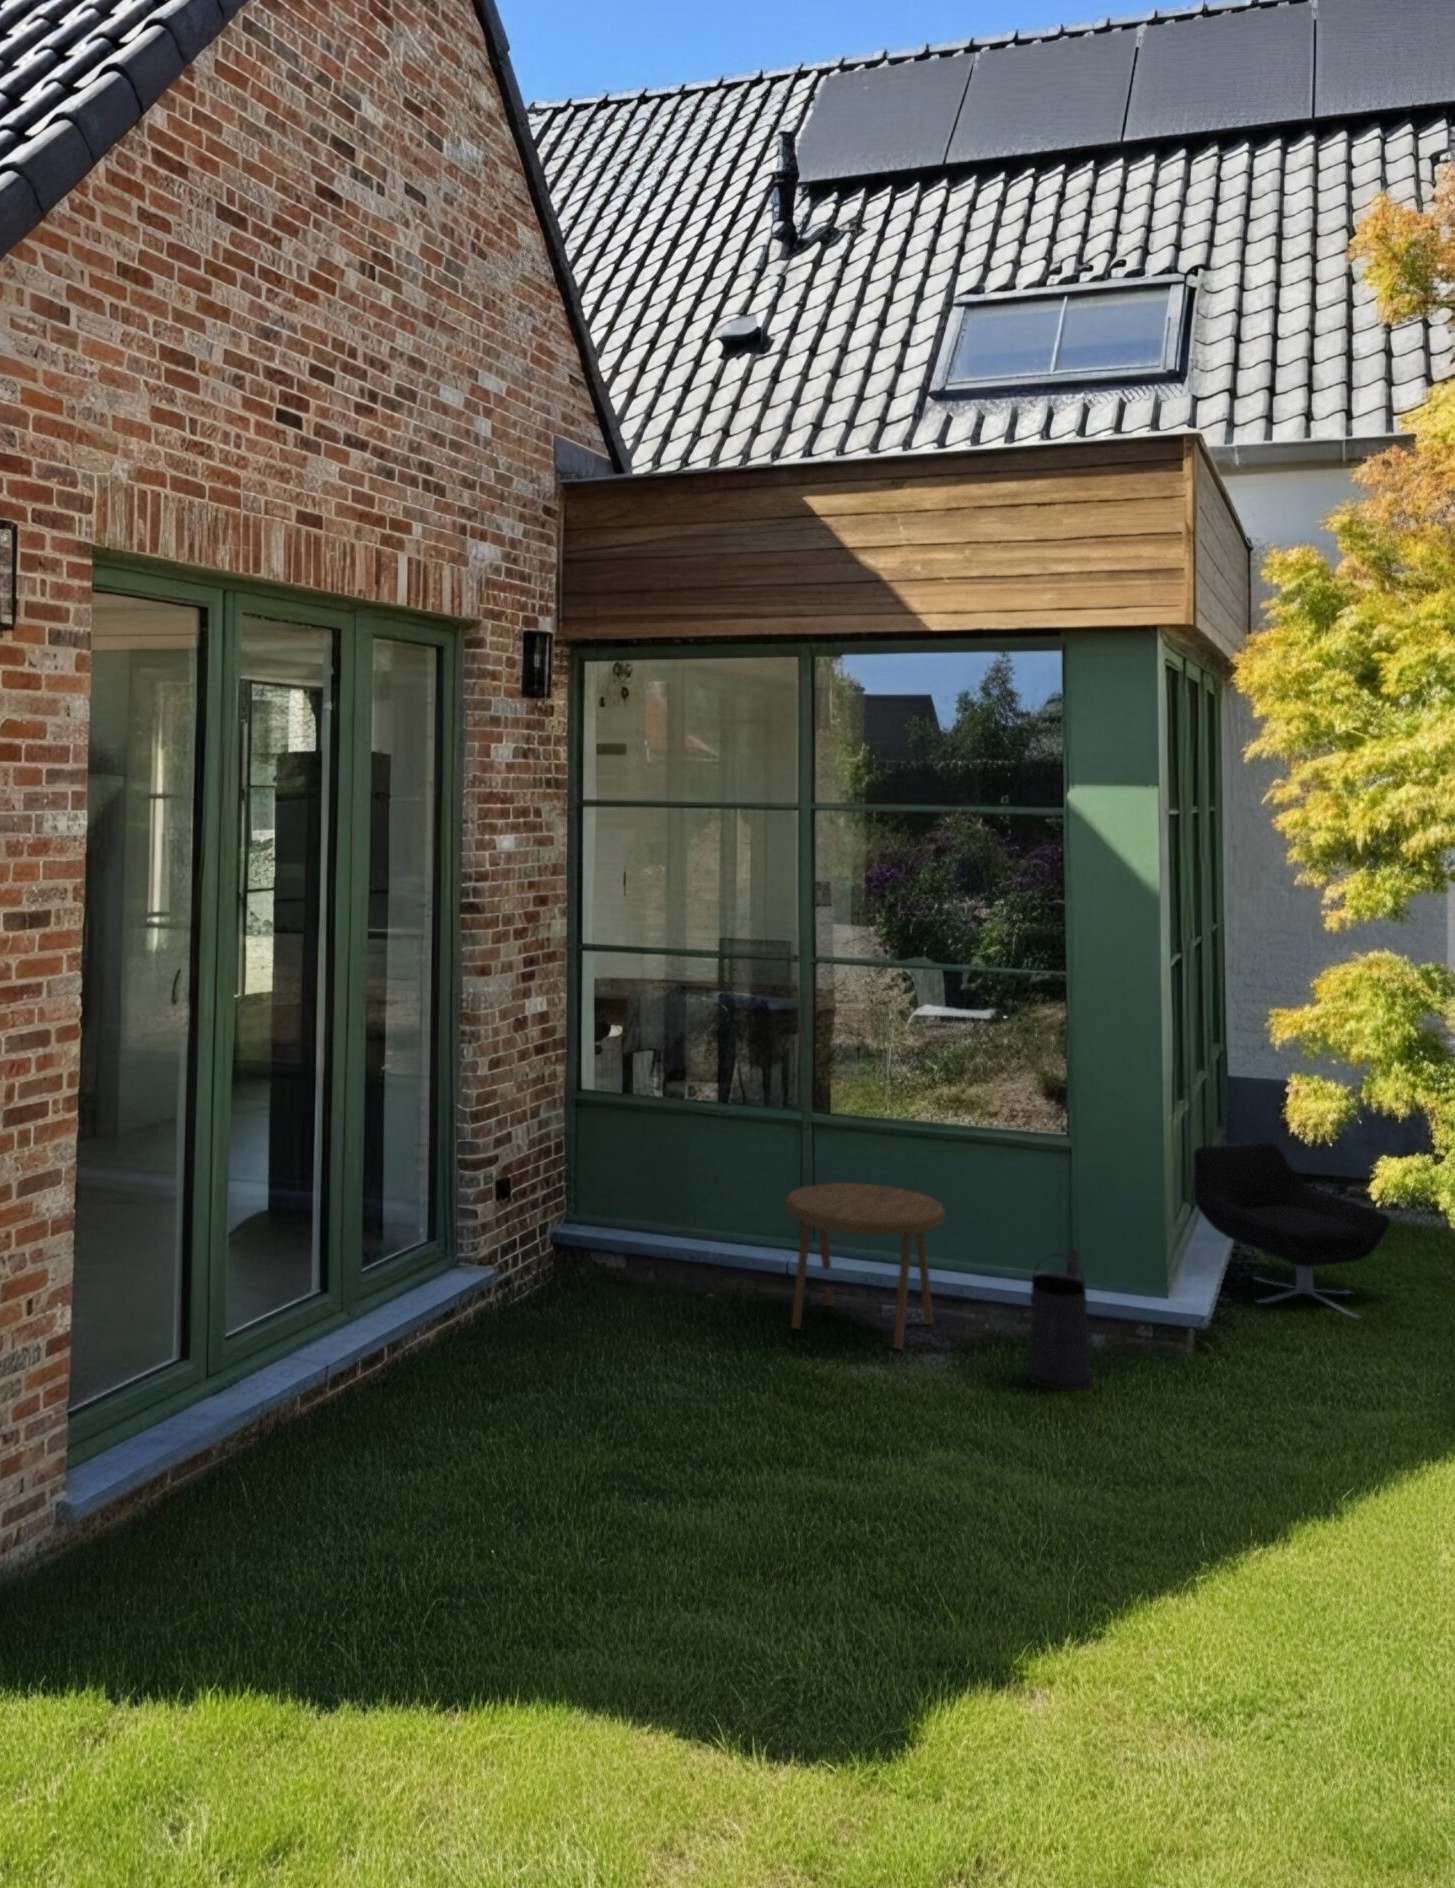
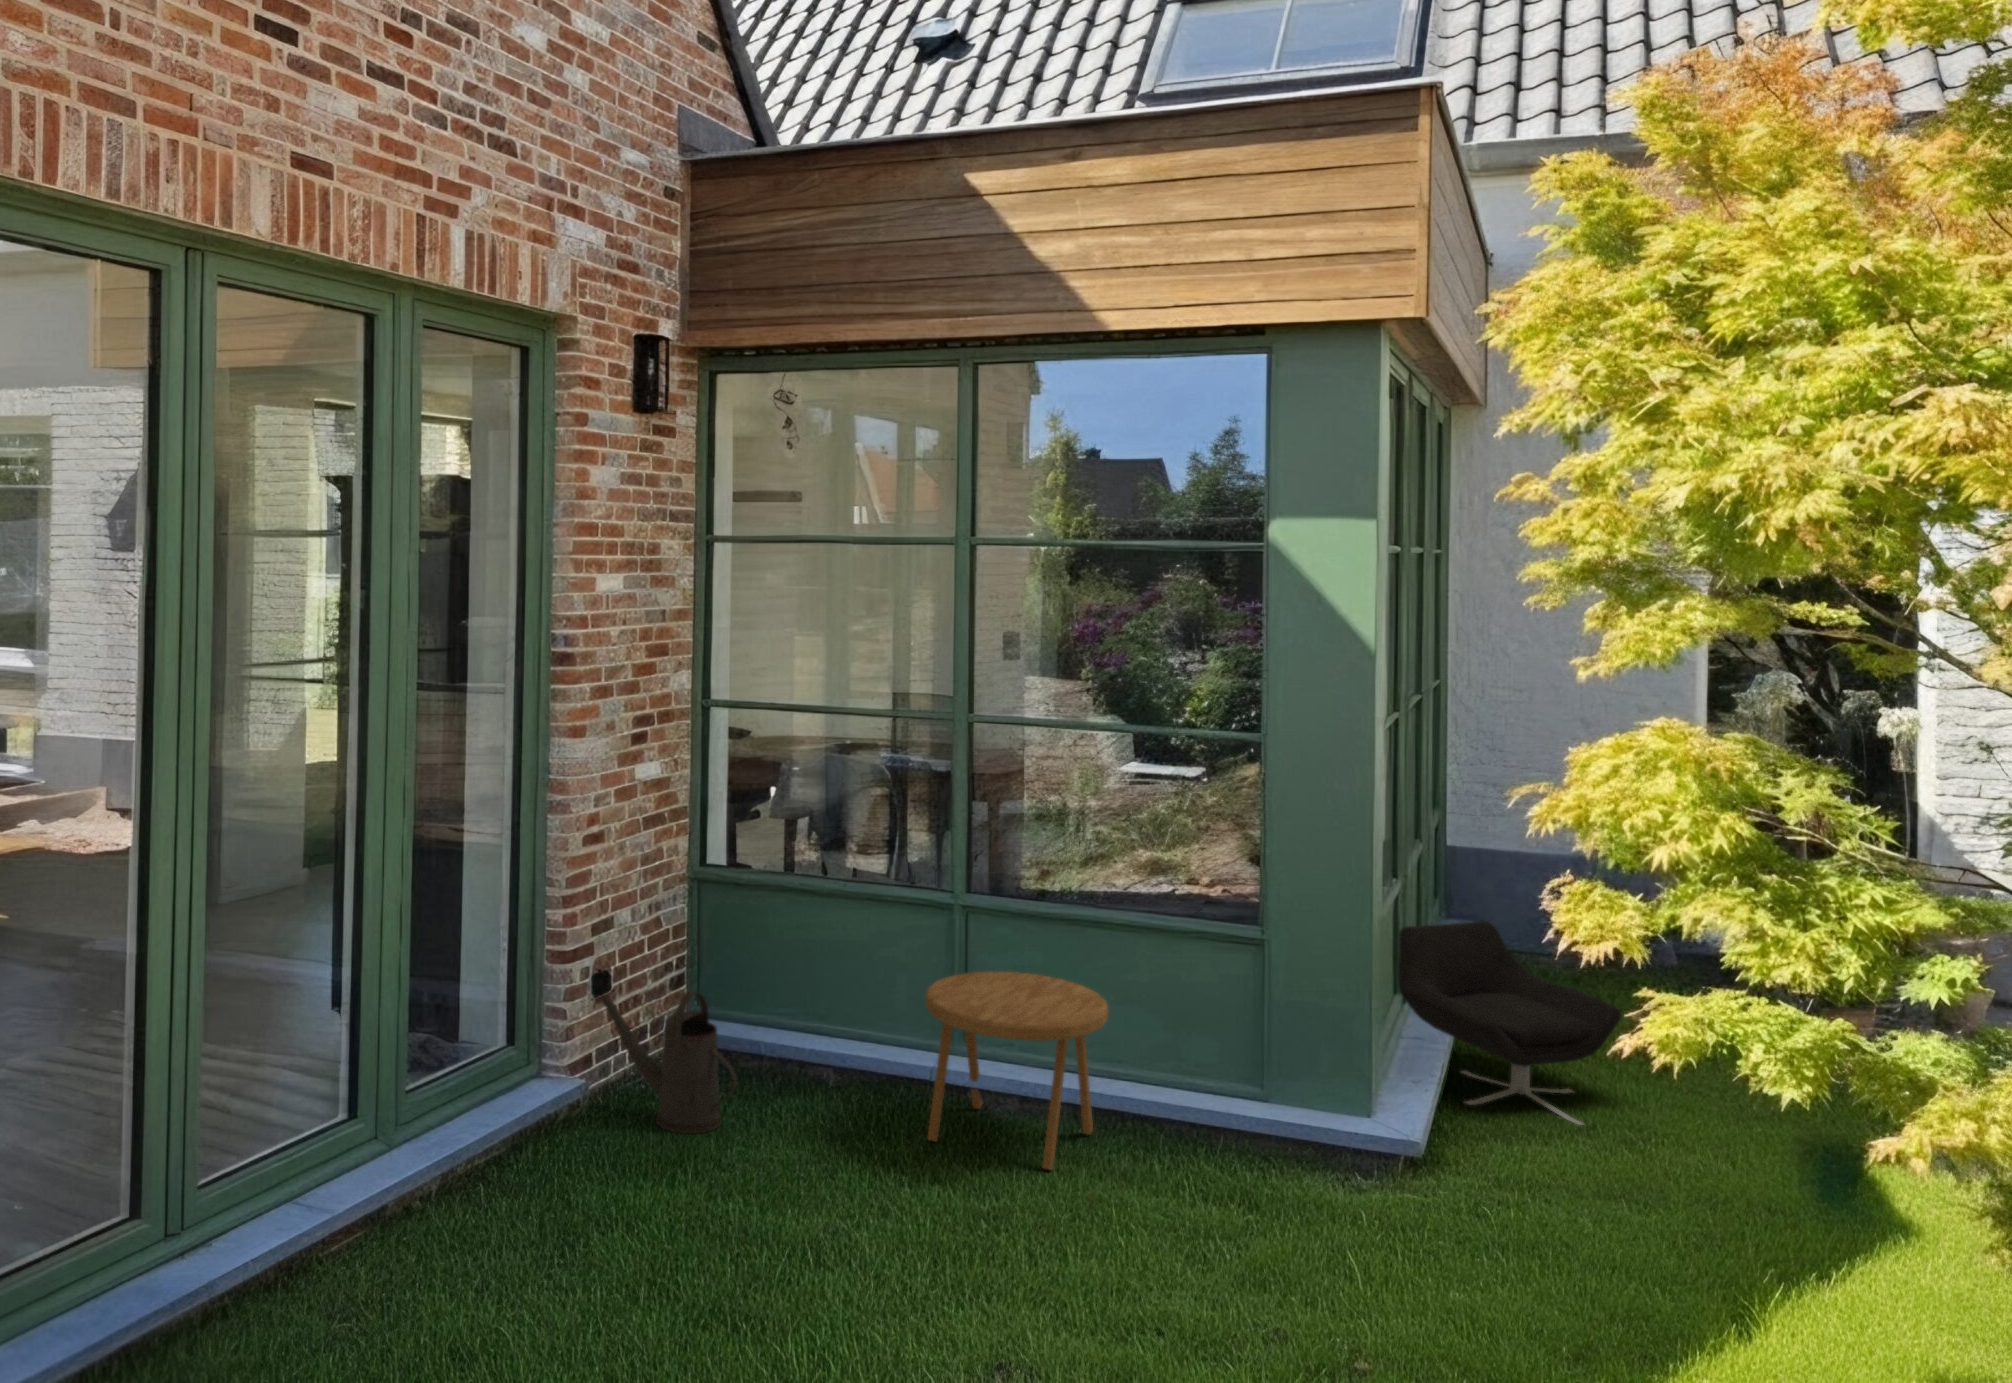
watering can: present [1027,1250,1093,1390] -> present [603,990,737,1134]

